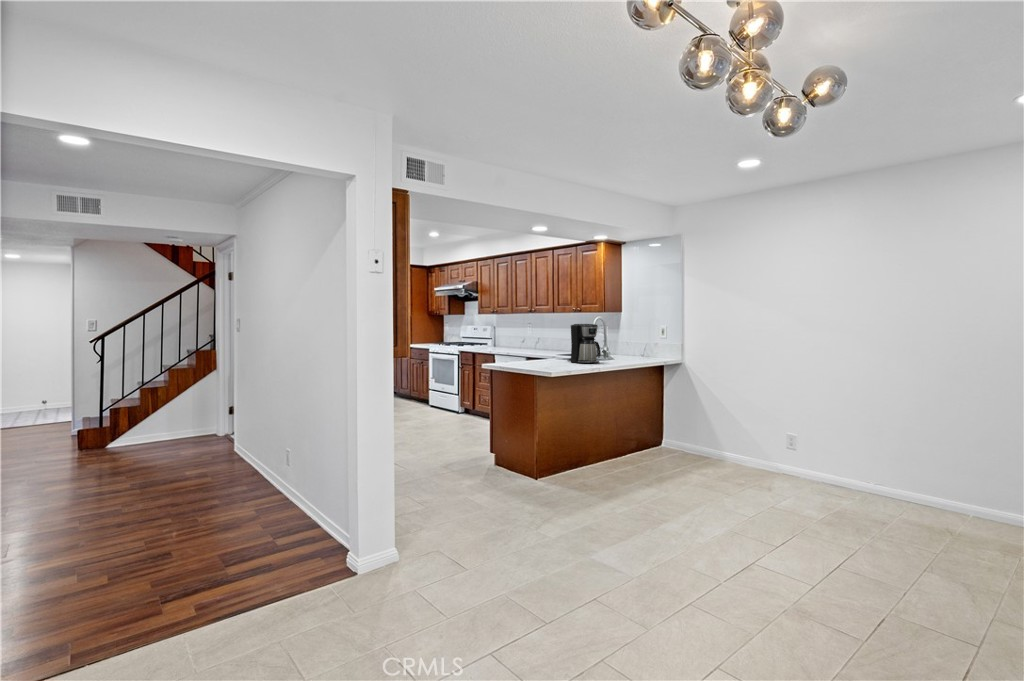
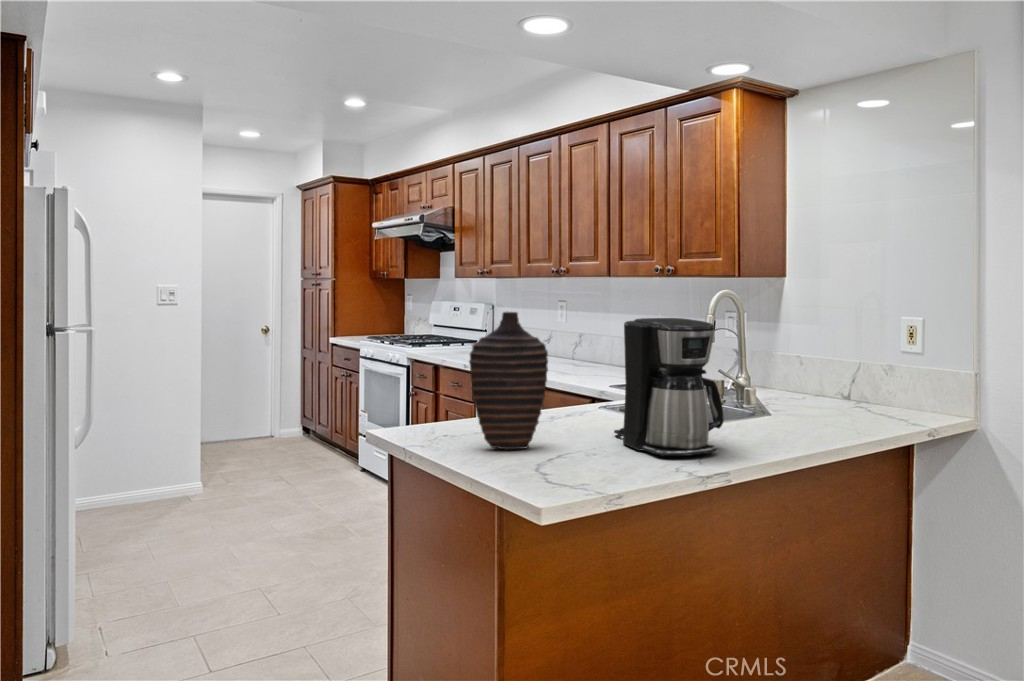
decorative vase: none [527,322,549,363] -> present [469,312,548,449]

